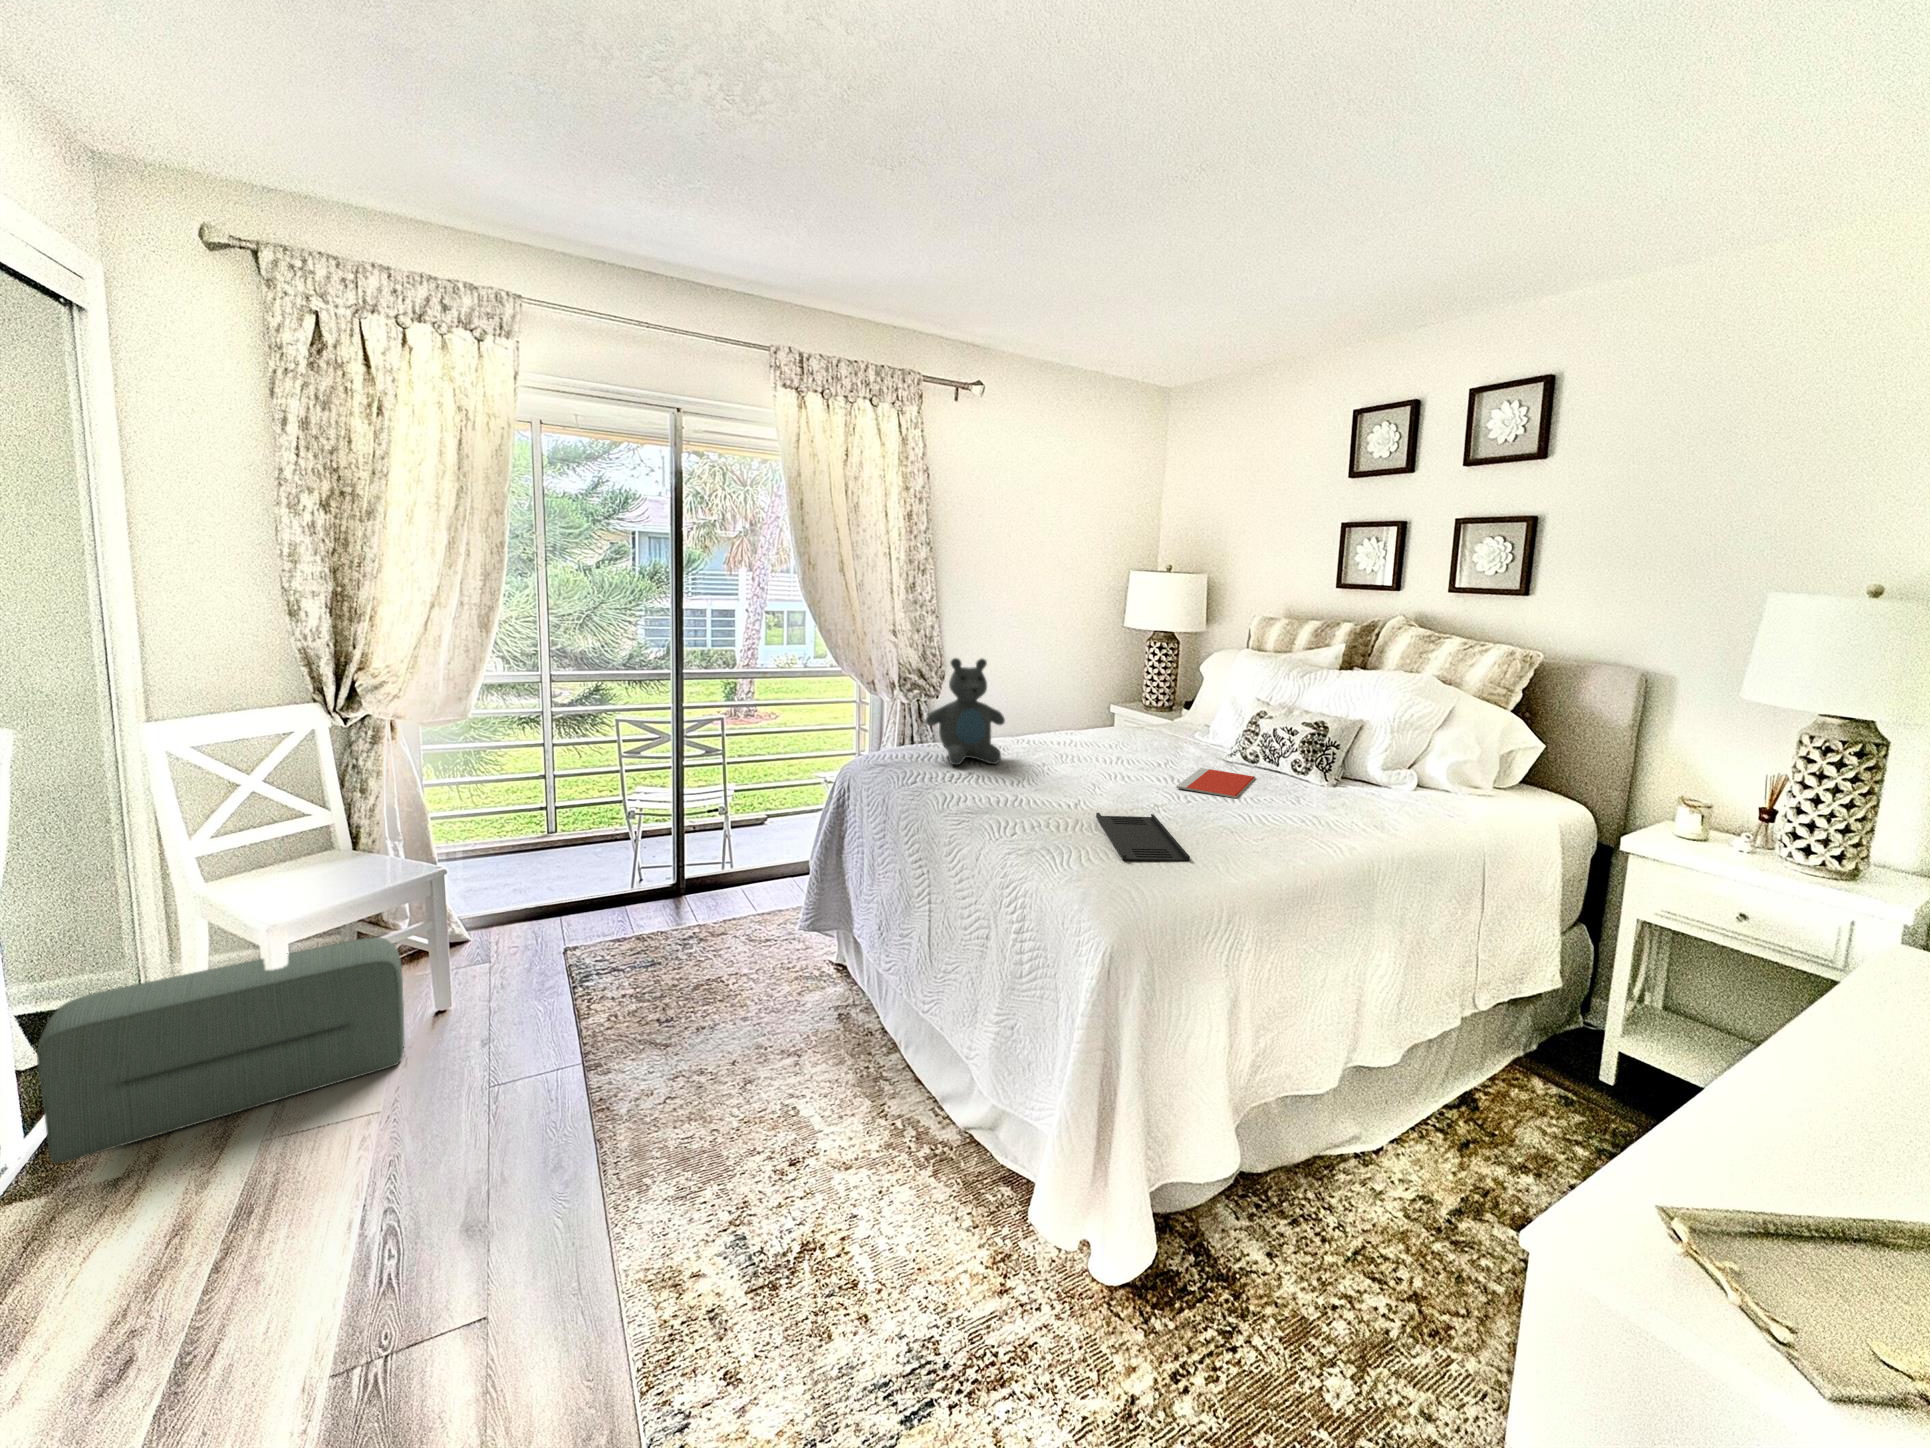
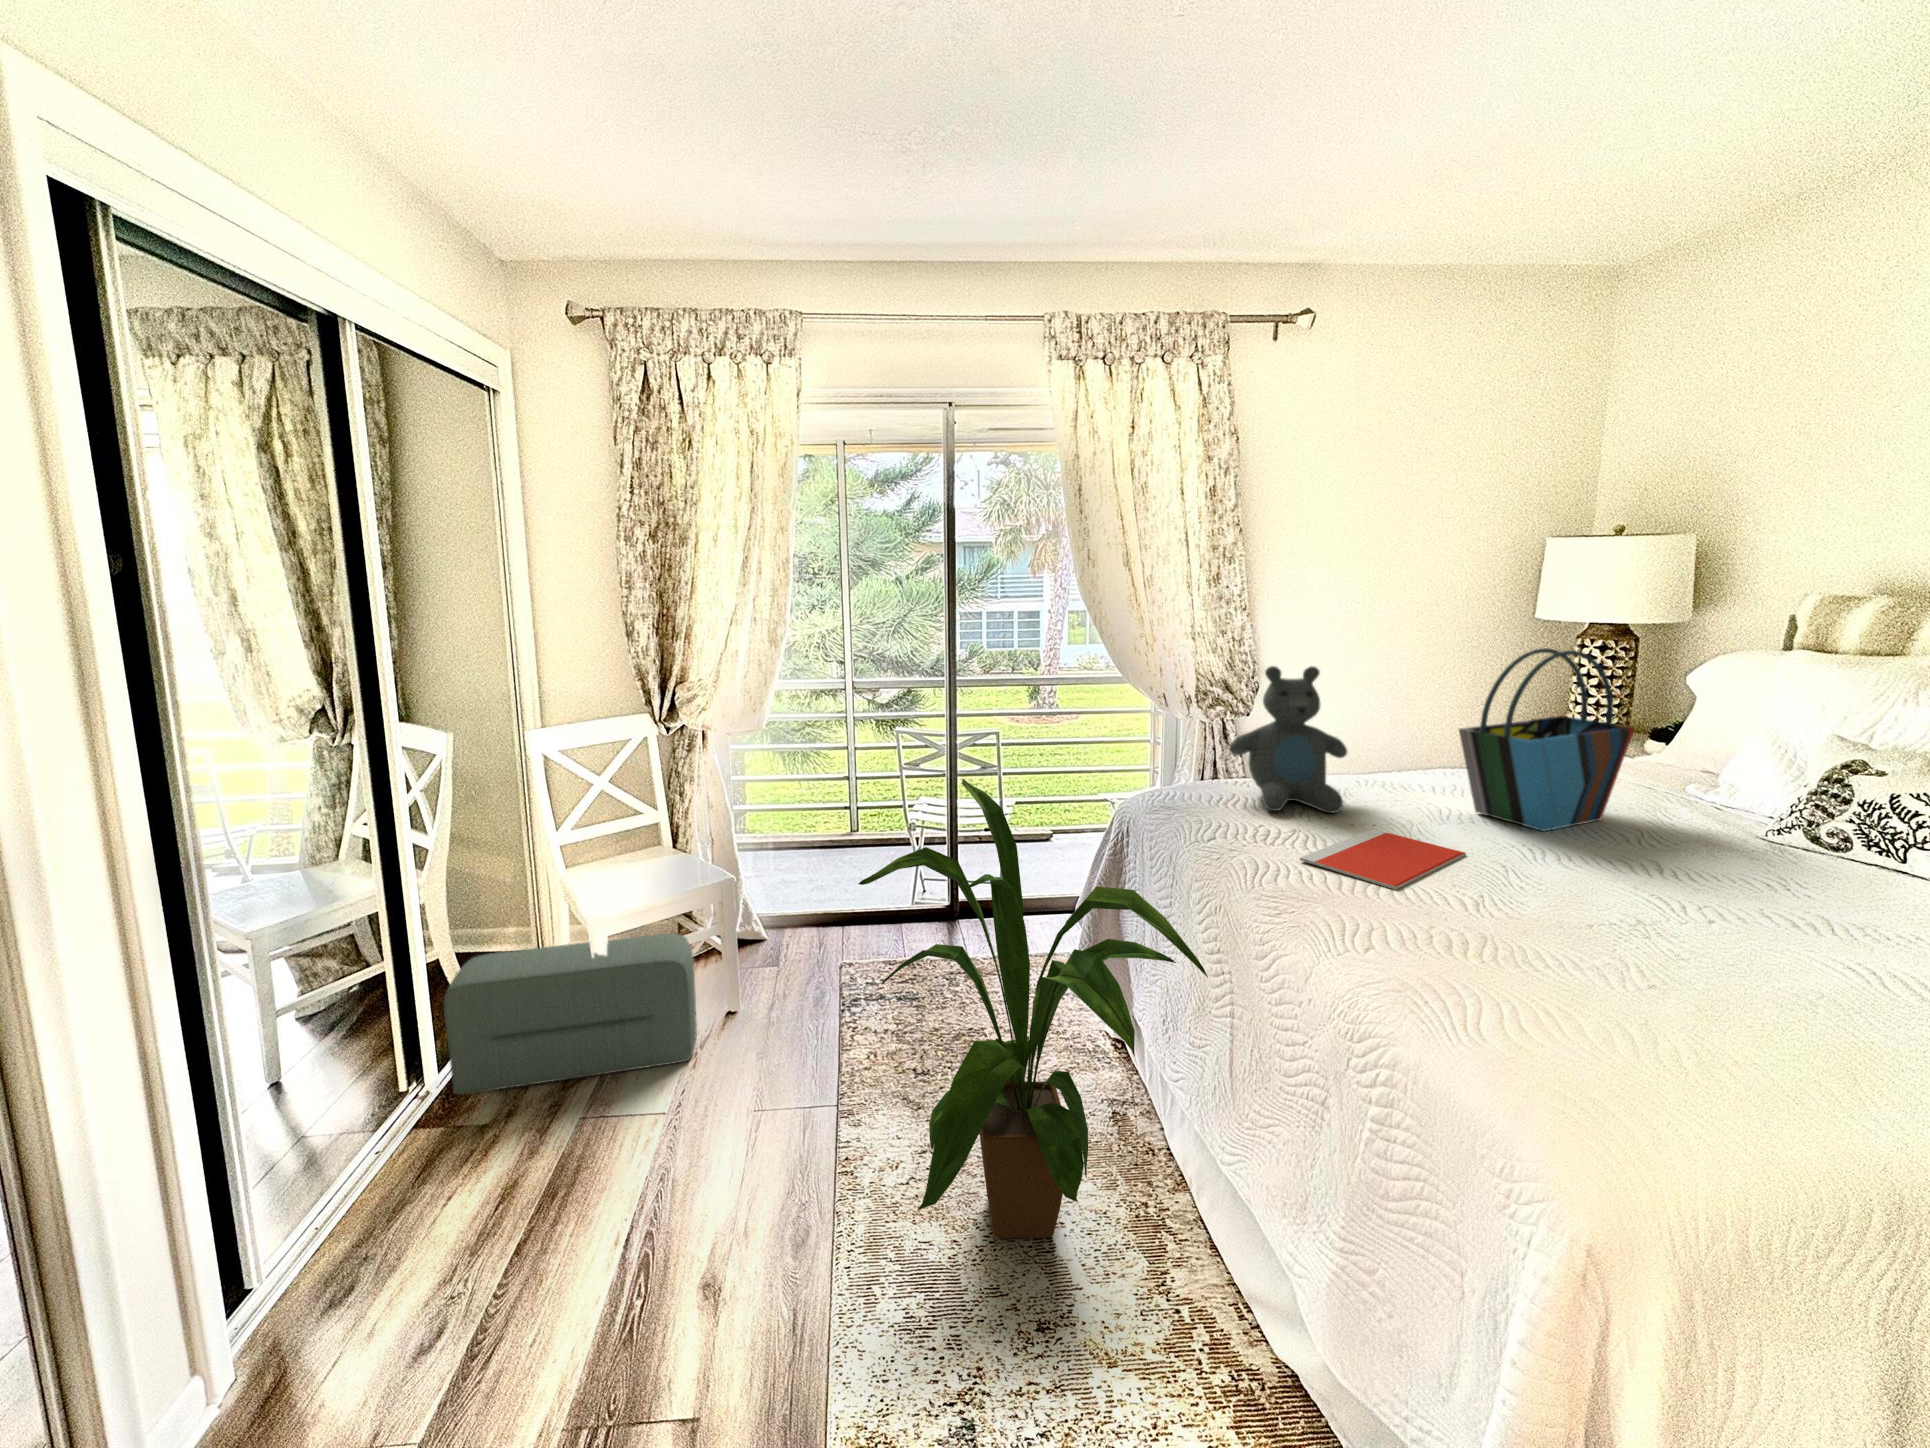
tote bag: none [1069,648,1163,766] -> present [1459,648,1635,831]
house plant: none [626,748,912,1116] -> present [858,779,1208,1238]
notebook: present [1176,768,1255,798] -> present [1300,829,1466,890]
tray: present [1096,813,1190,862] -> none [1532,923,1789,1071]

